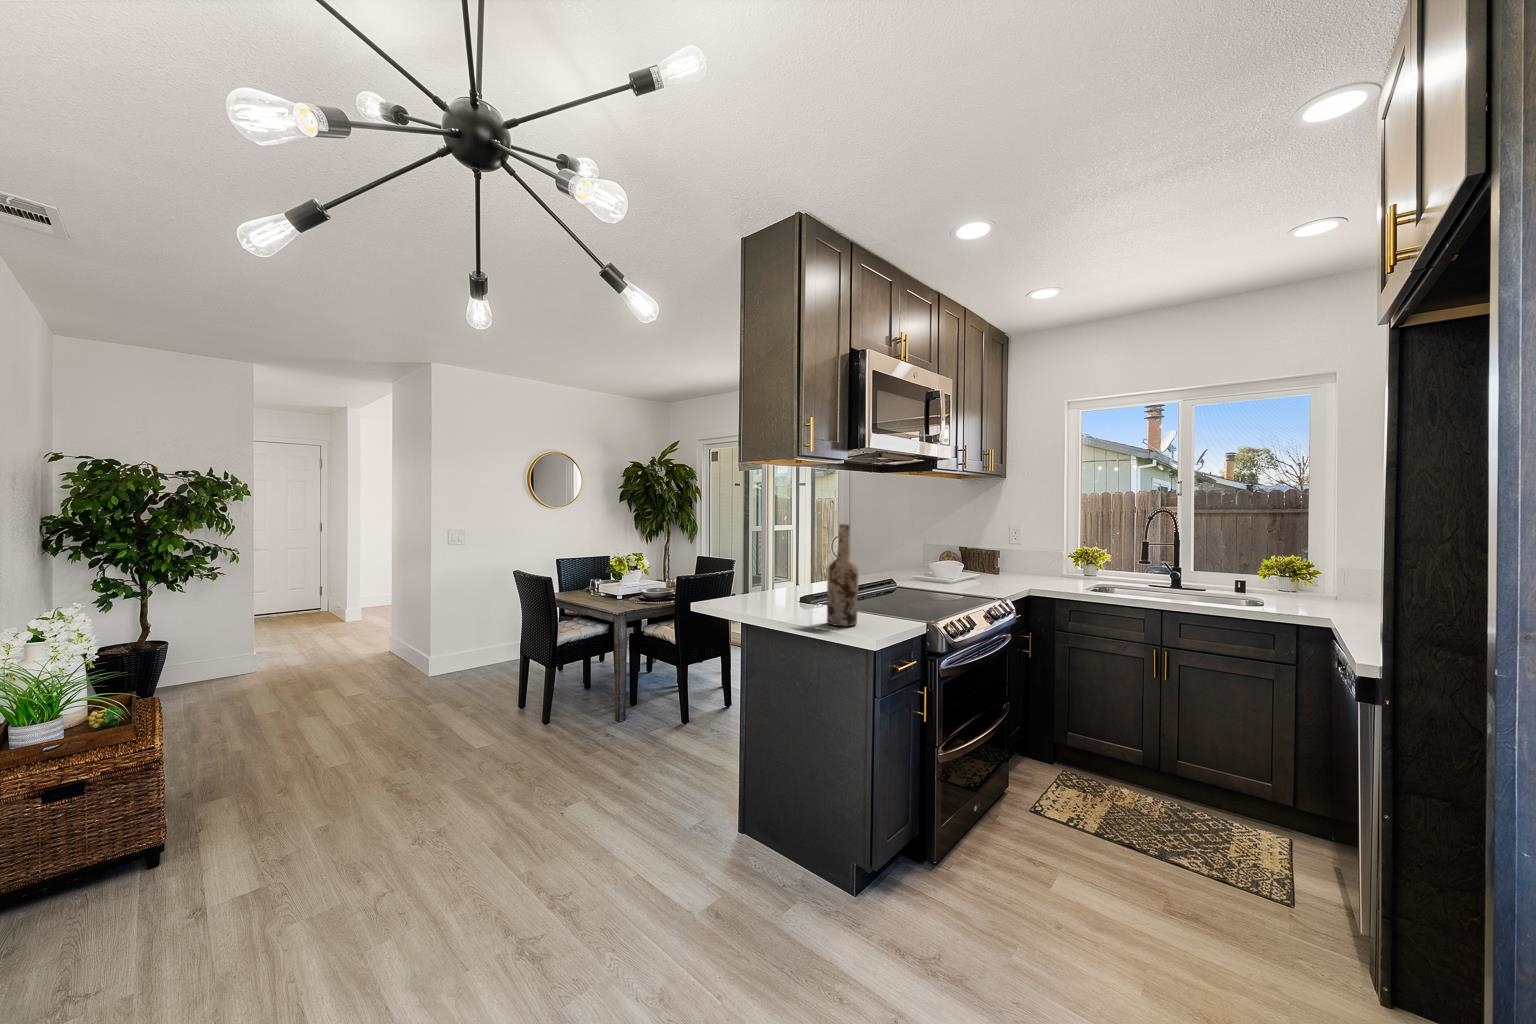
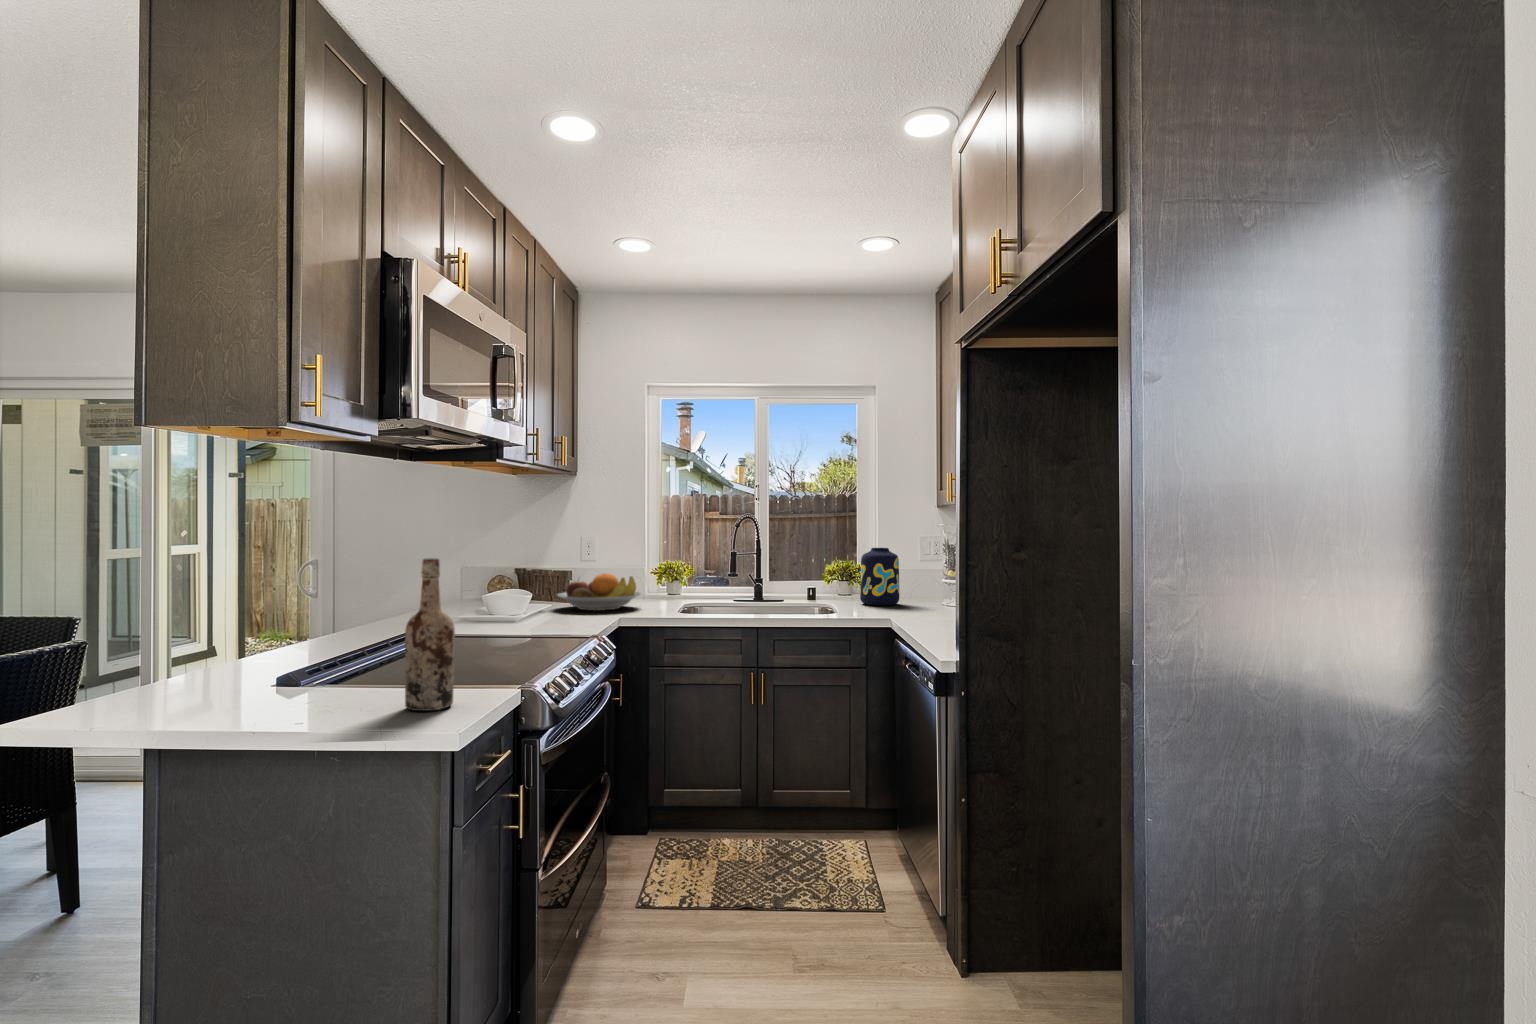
vase: none [1298,544,1351,603] -> present [860,548,899,605]
fruit bowl: none [989,554,1059,582] -> present [557,573,641,611]

